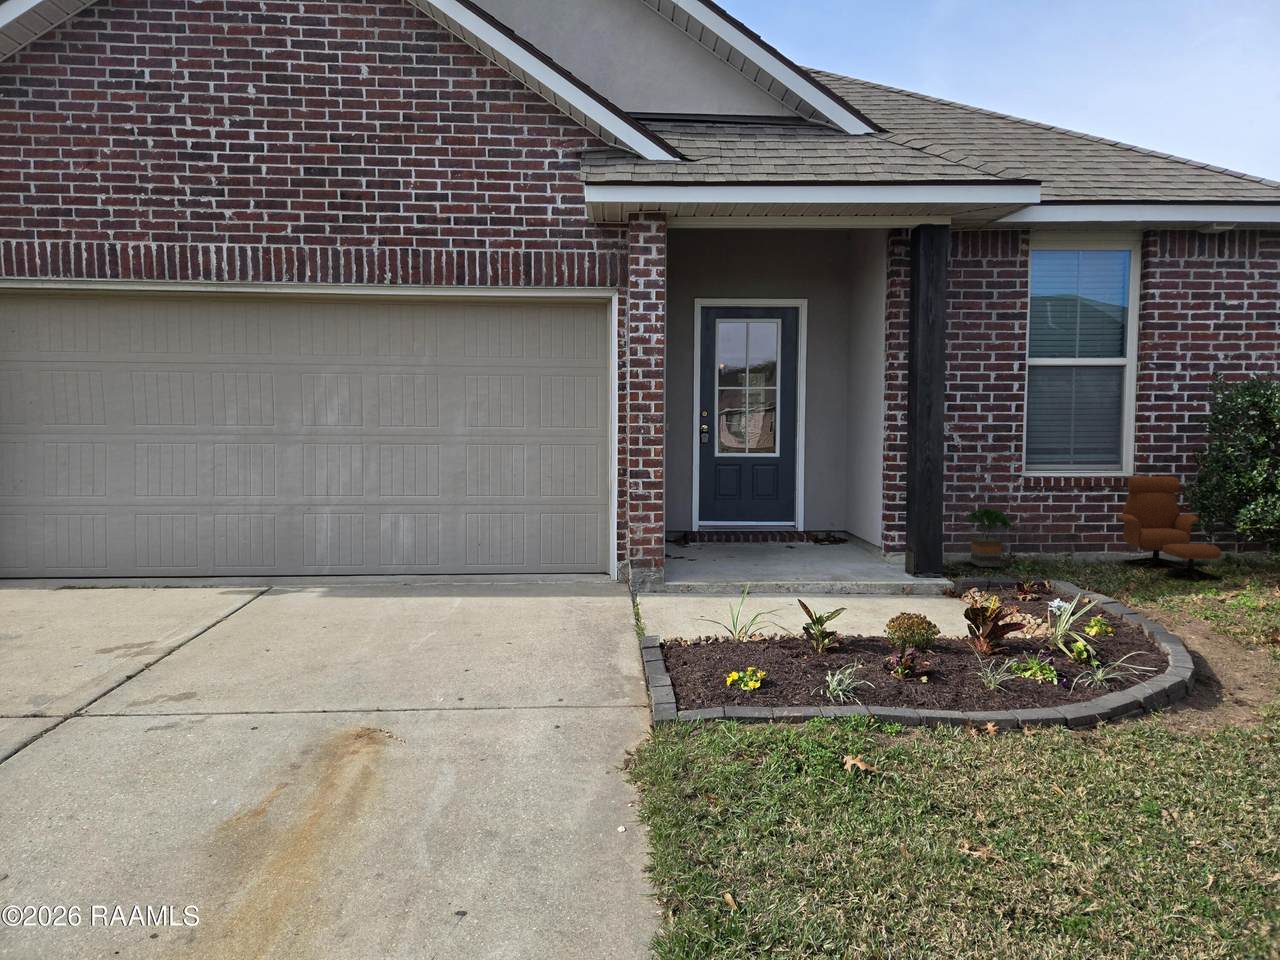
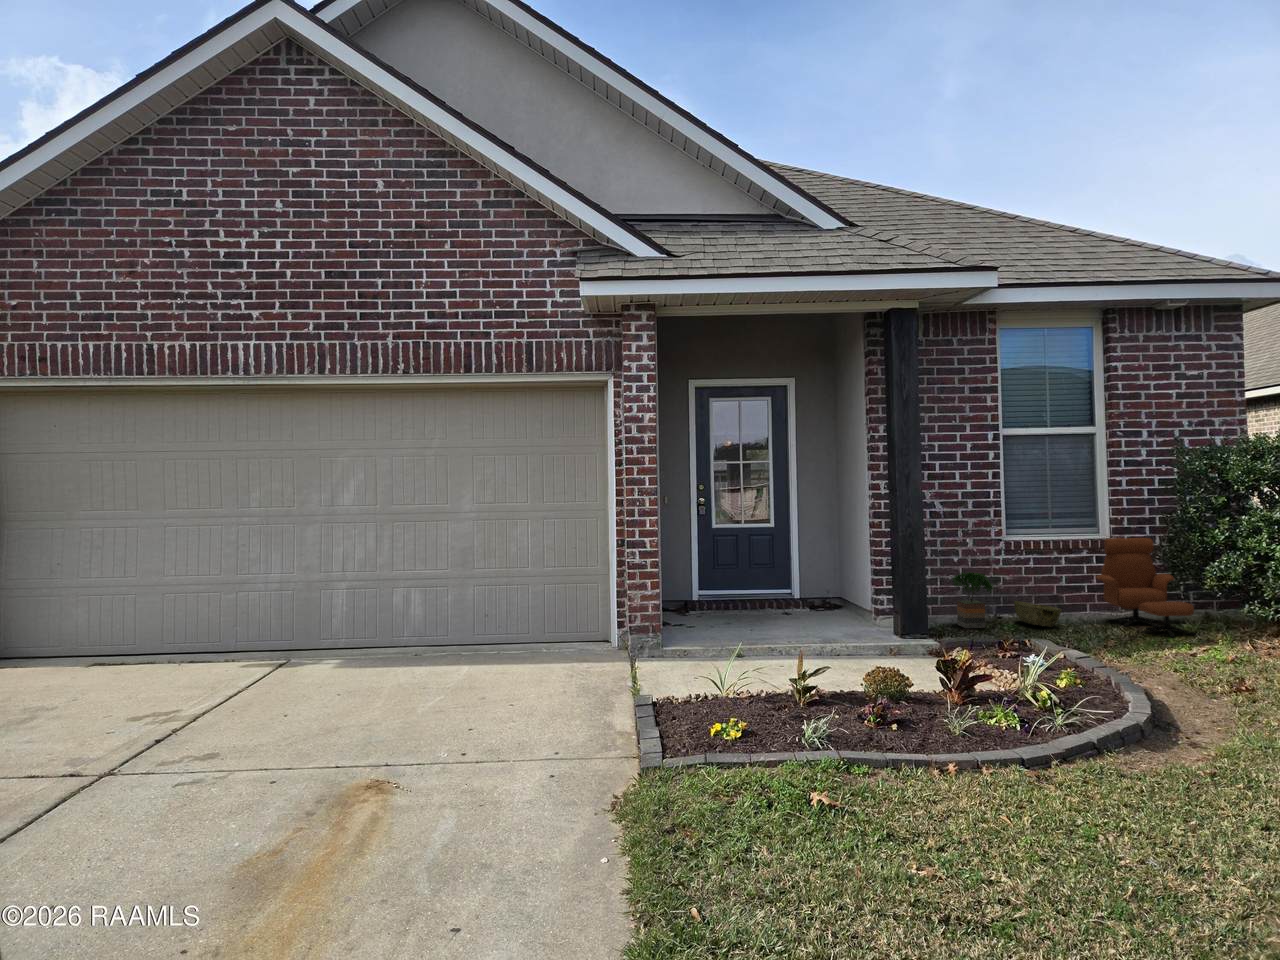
woven basket: none [1030,539,1081,567] -> present [1014,601,1062,627]

